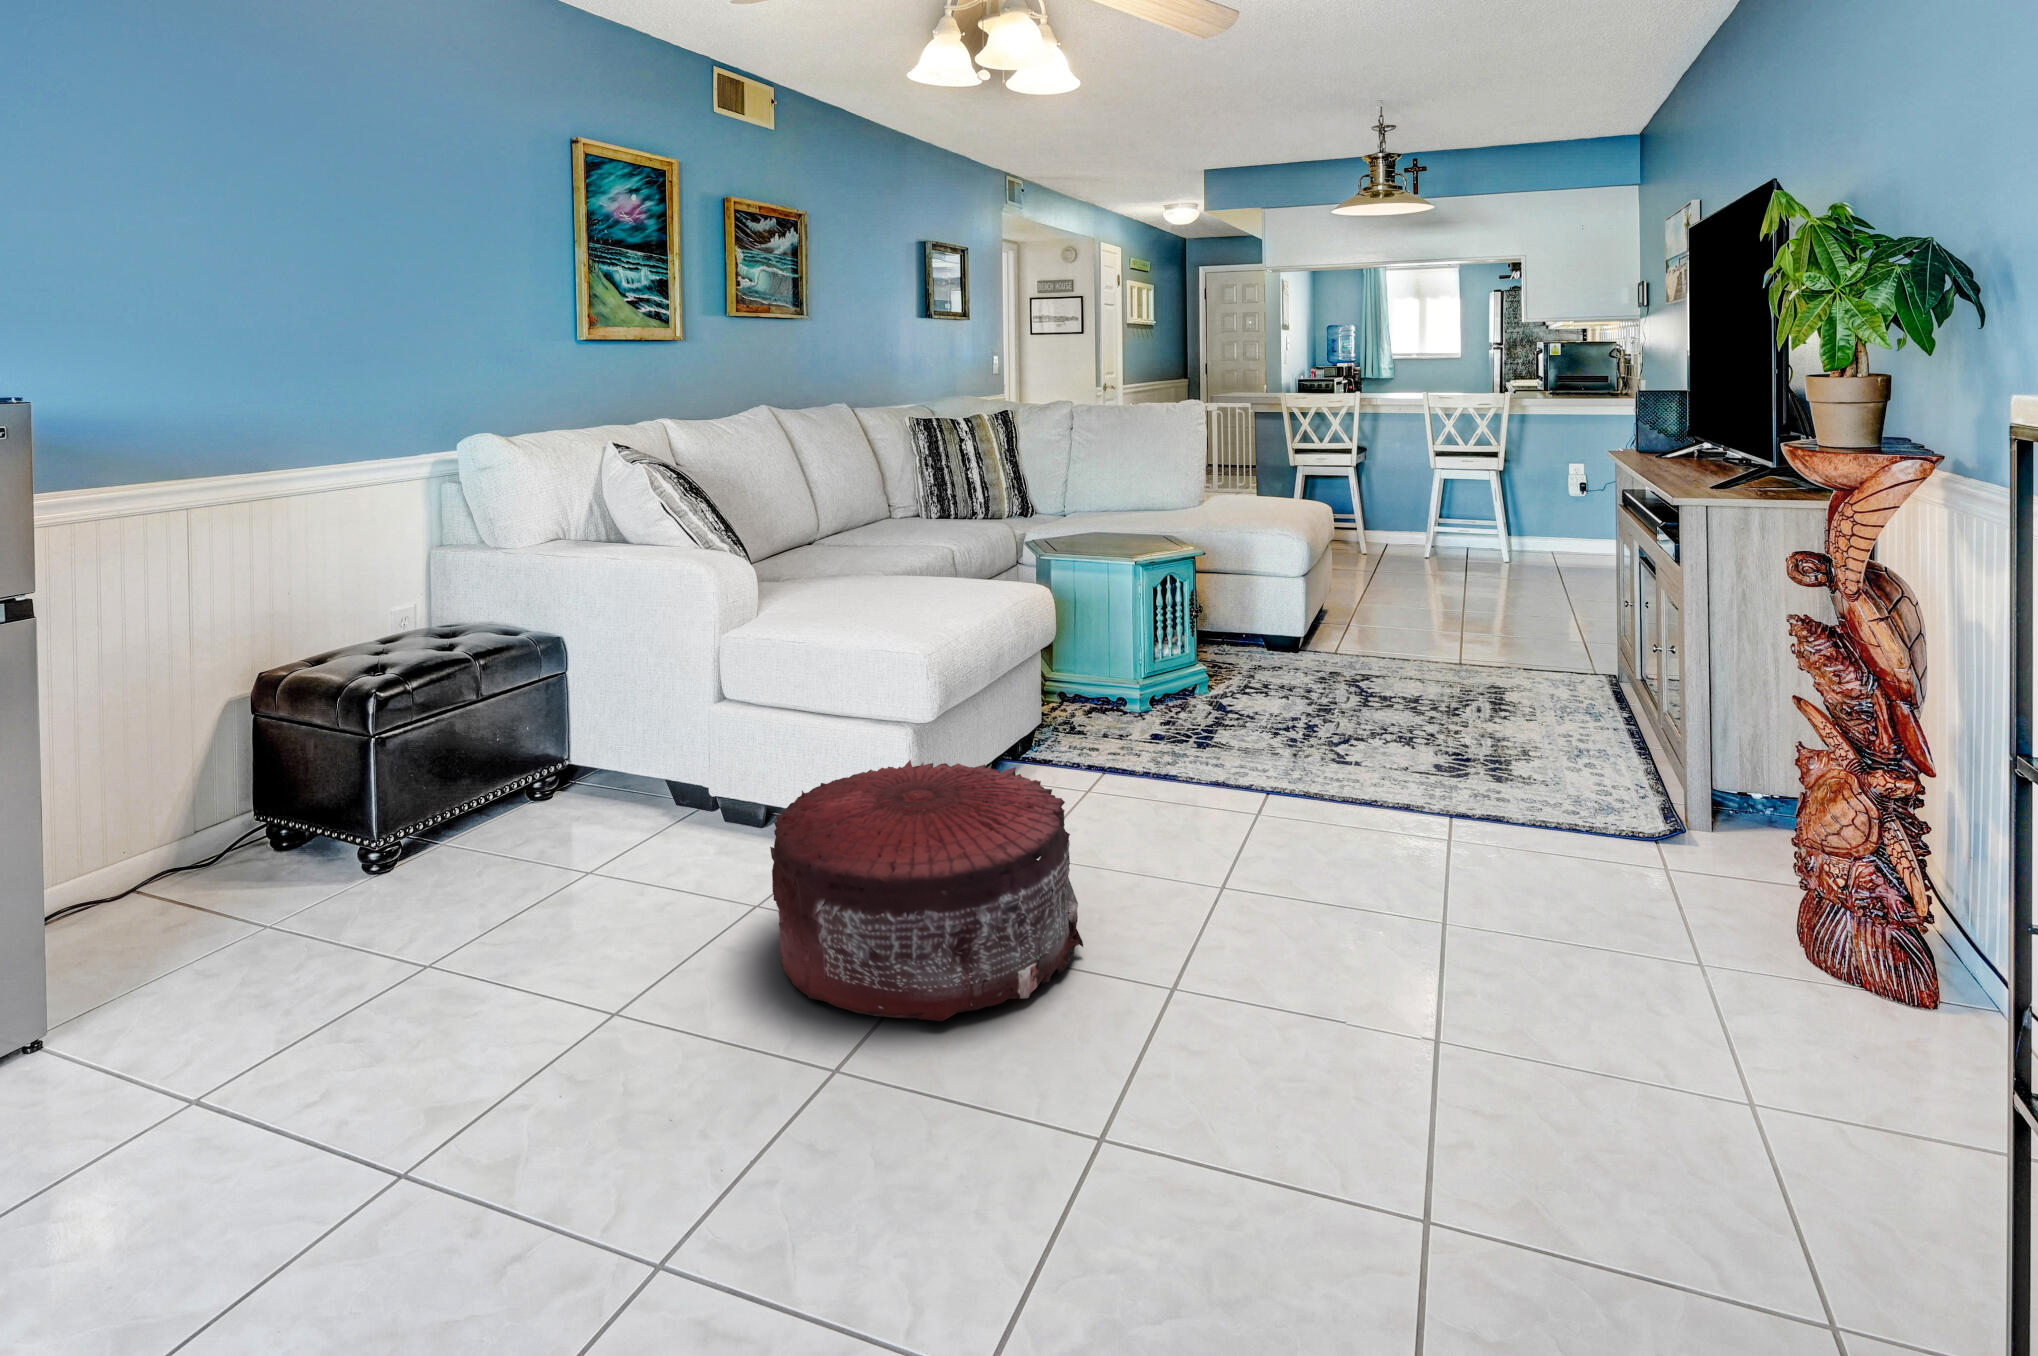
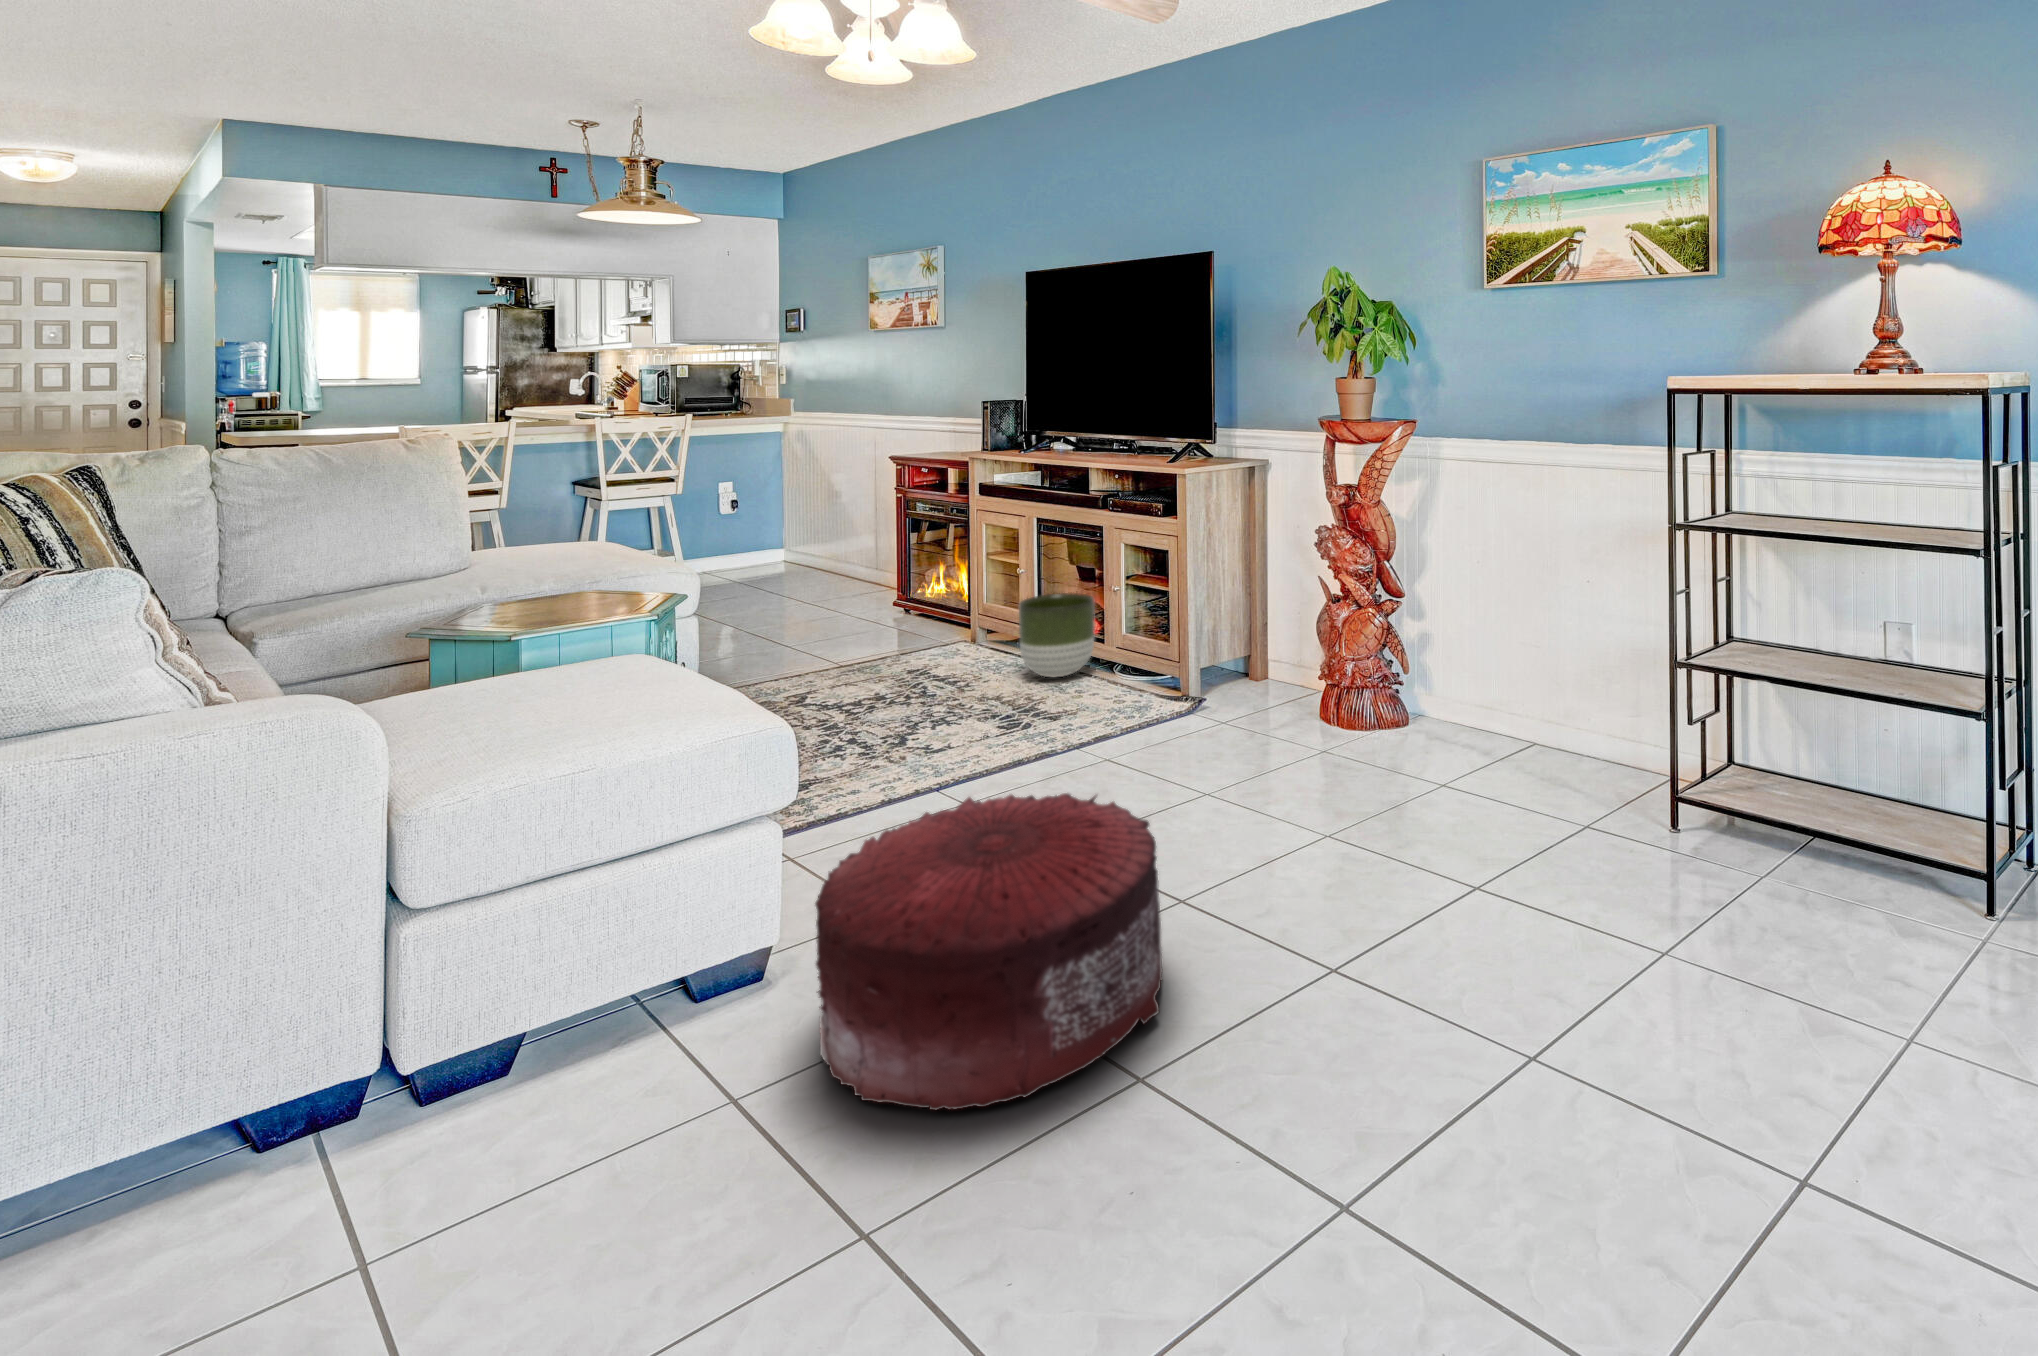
planter: none [1528,643,1634,753] -> present [1019,593,1095,677]

